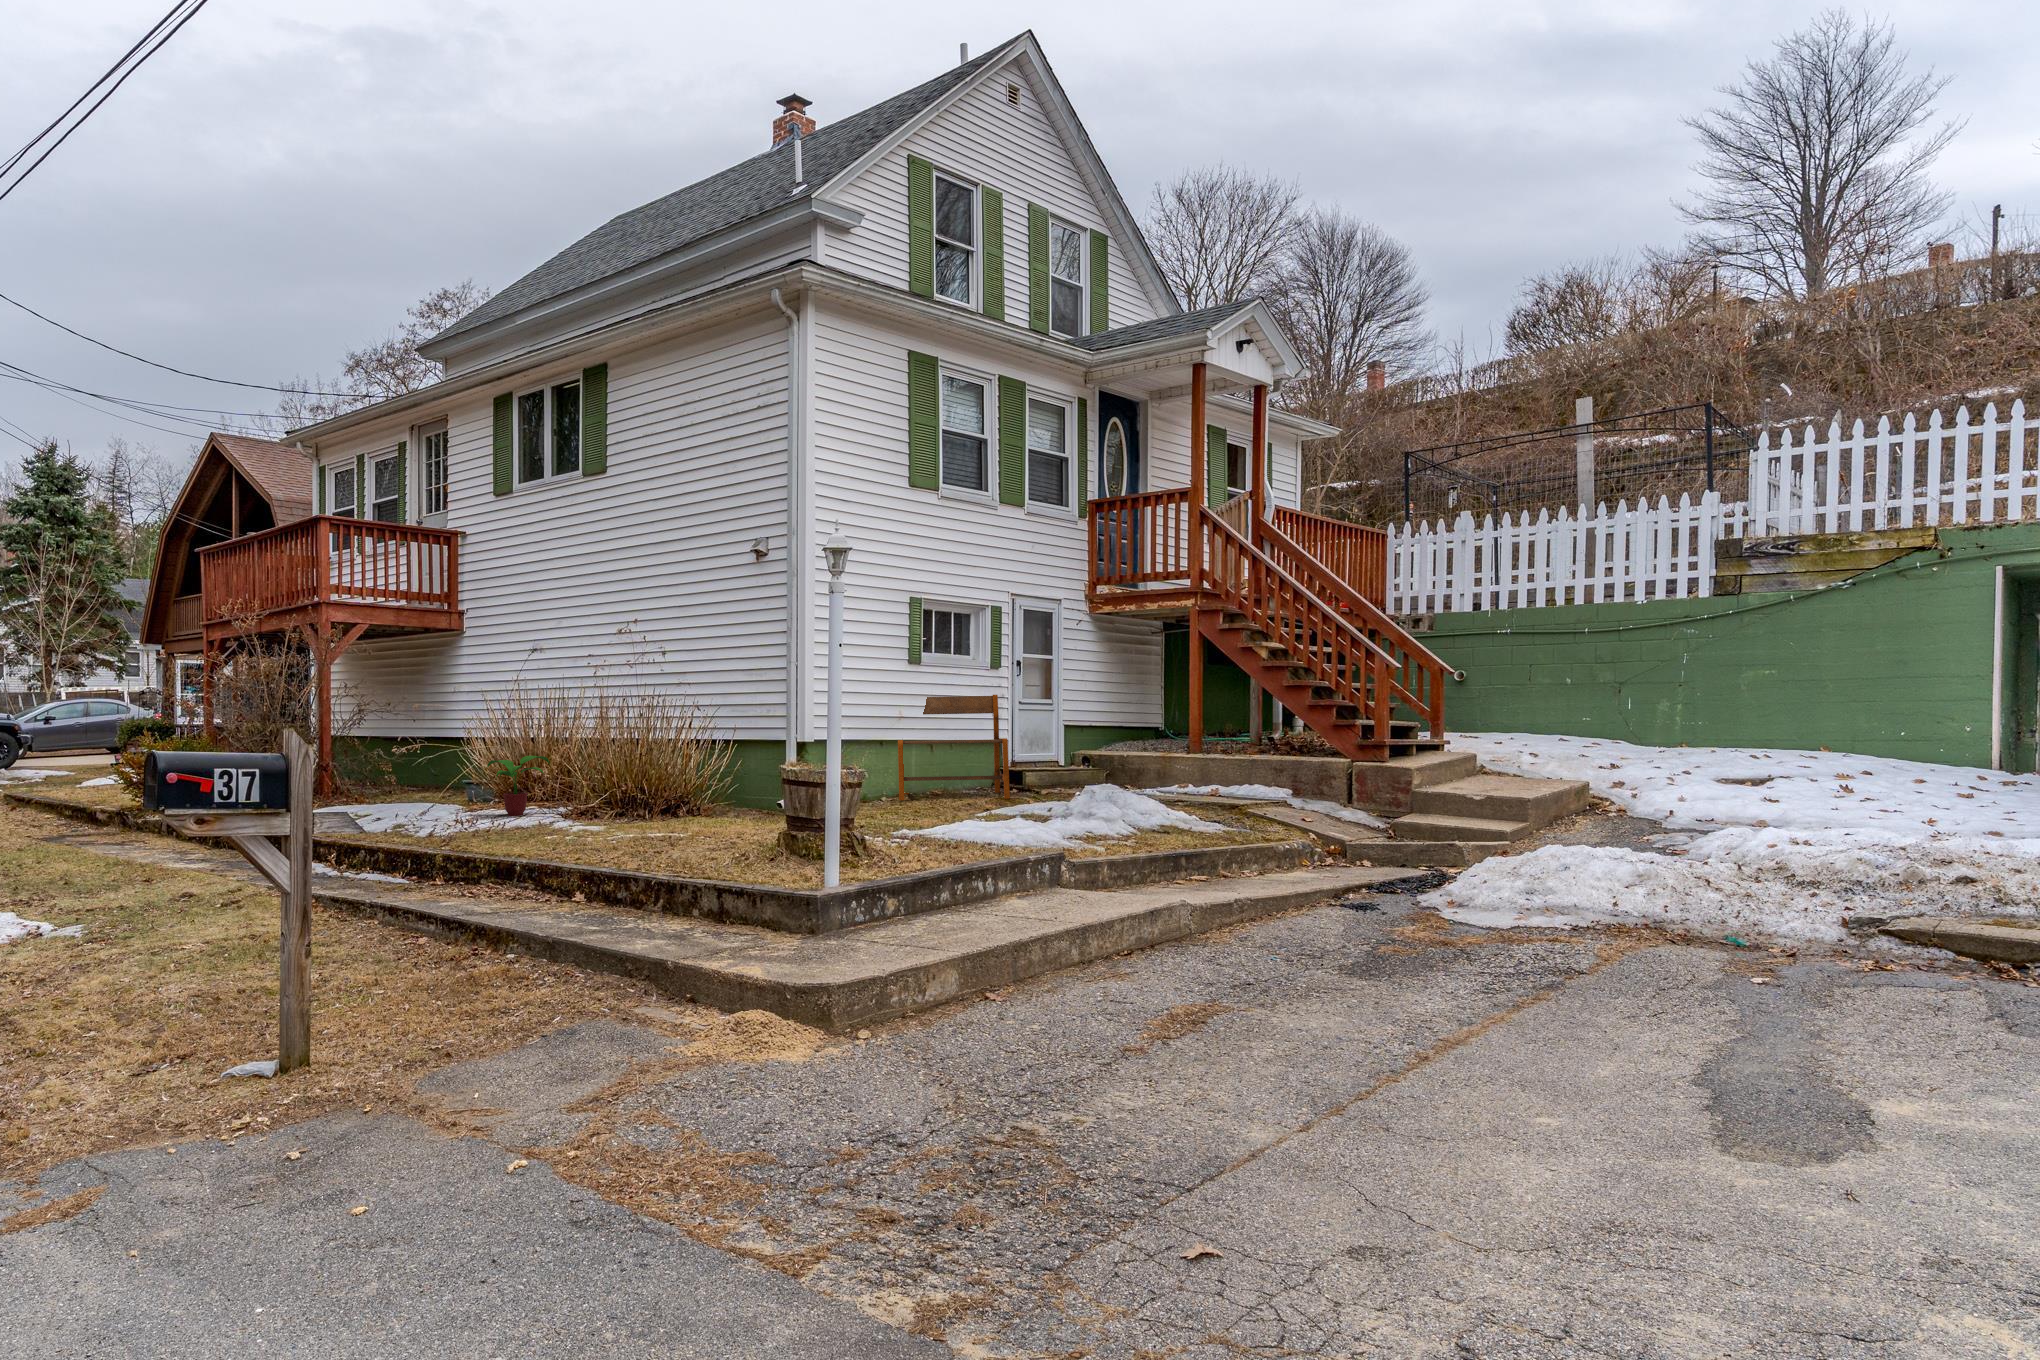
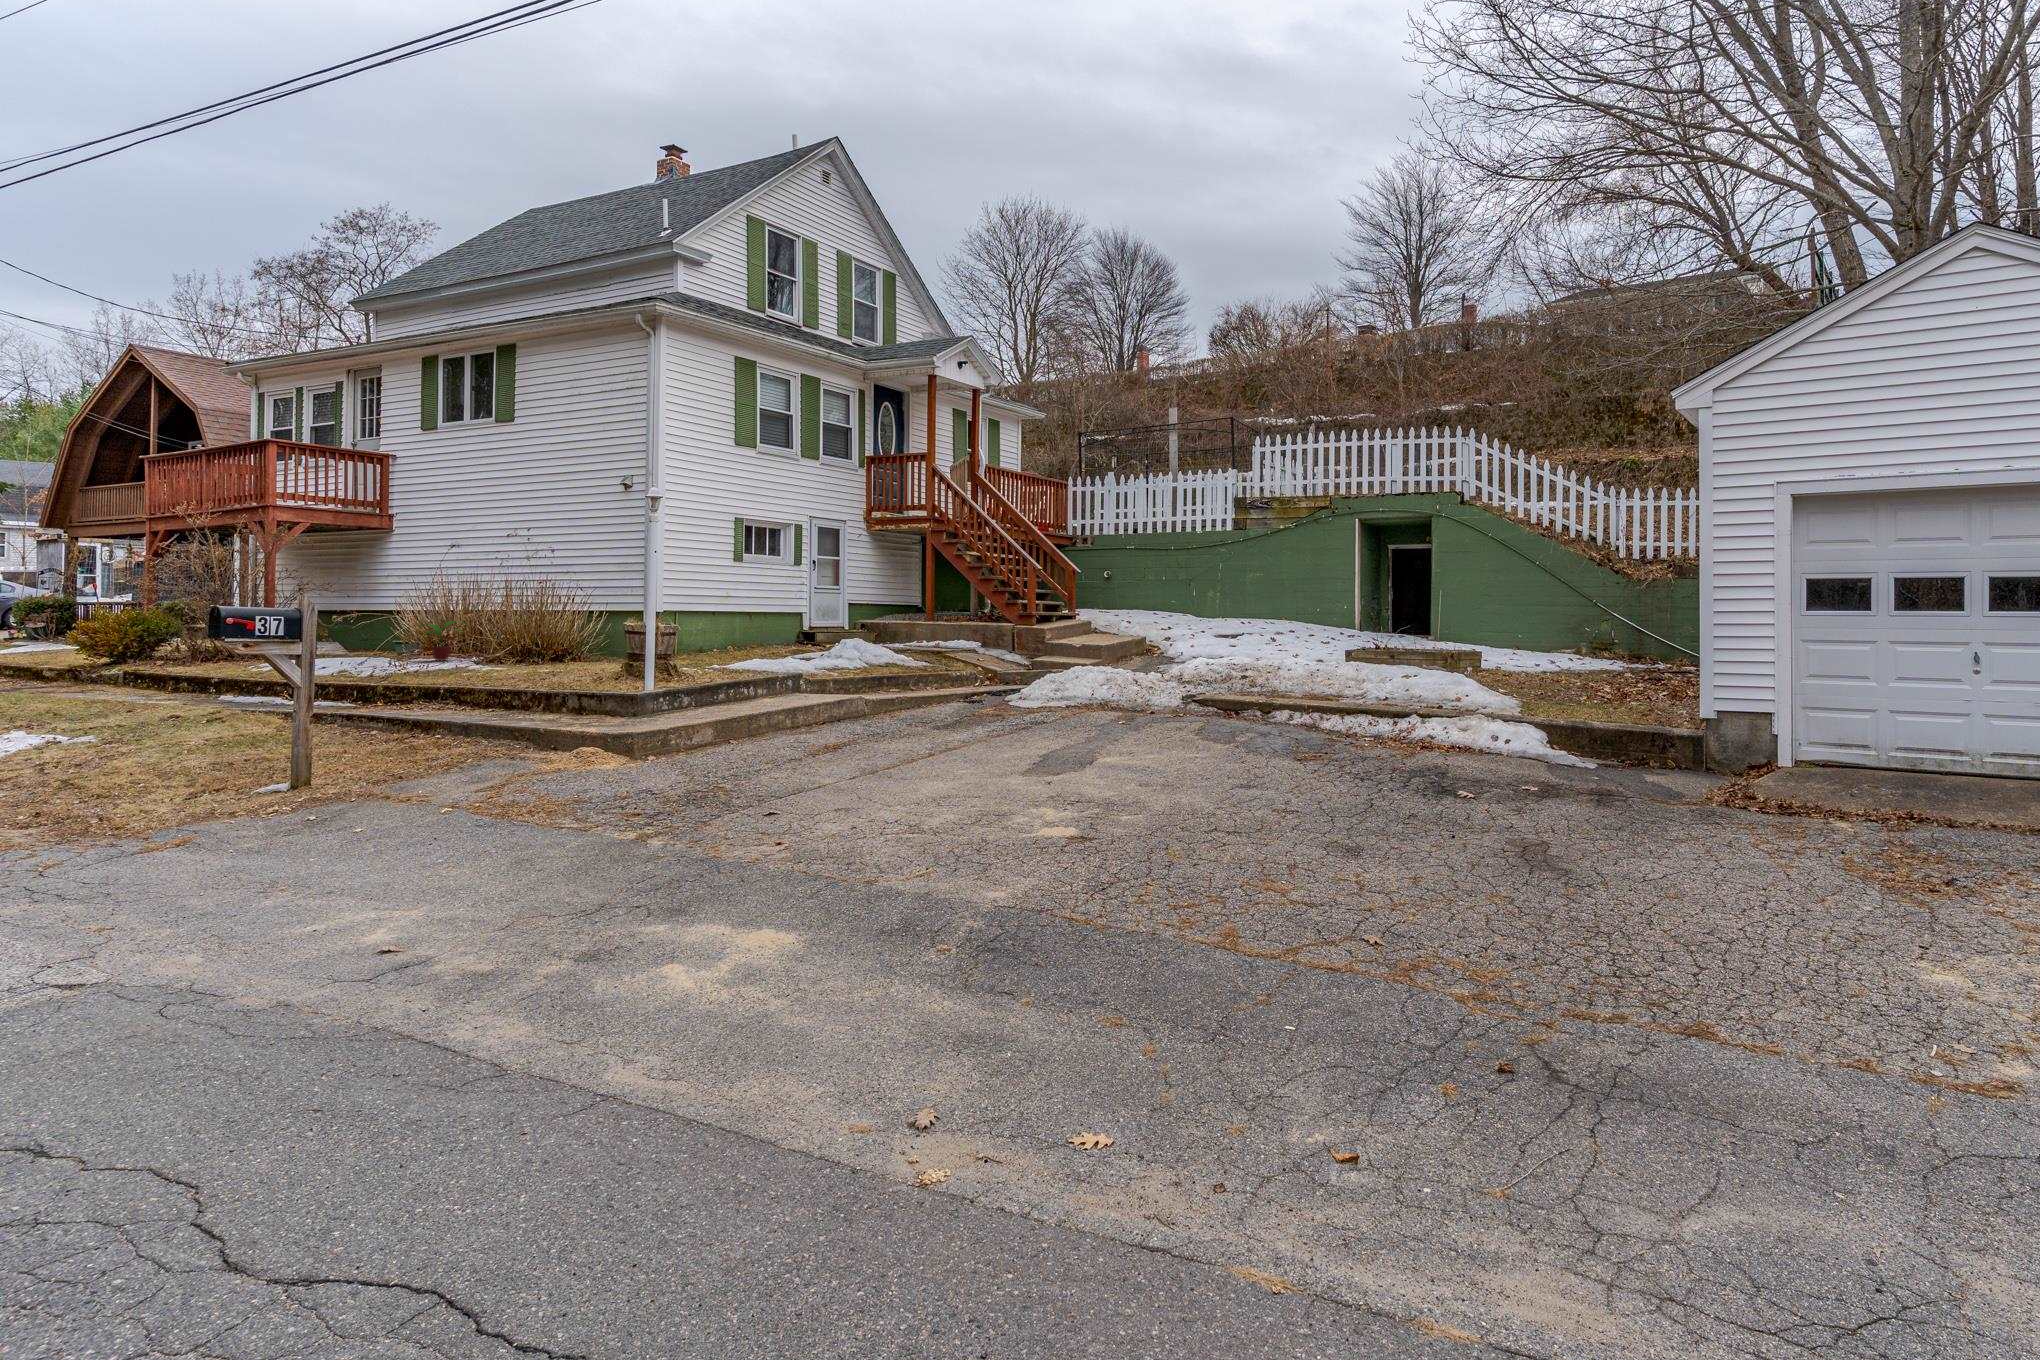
bench: present [898,695,1010,800] -> none [726,582,801,648]

